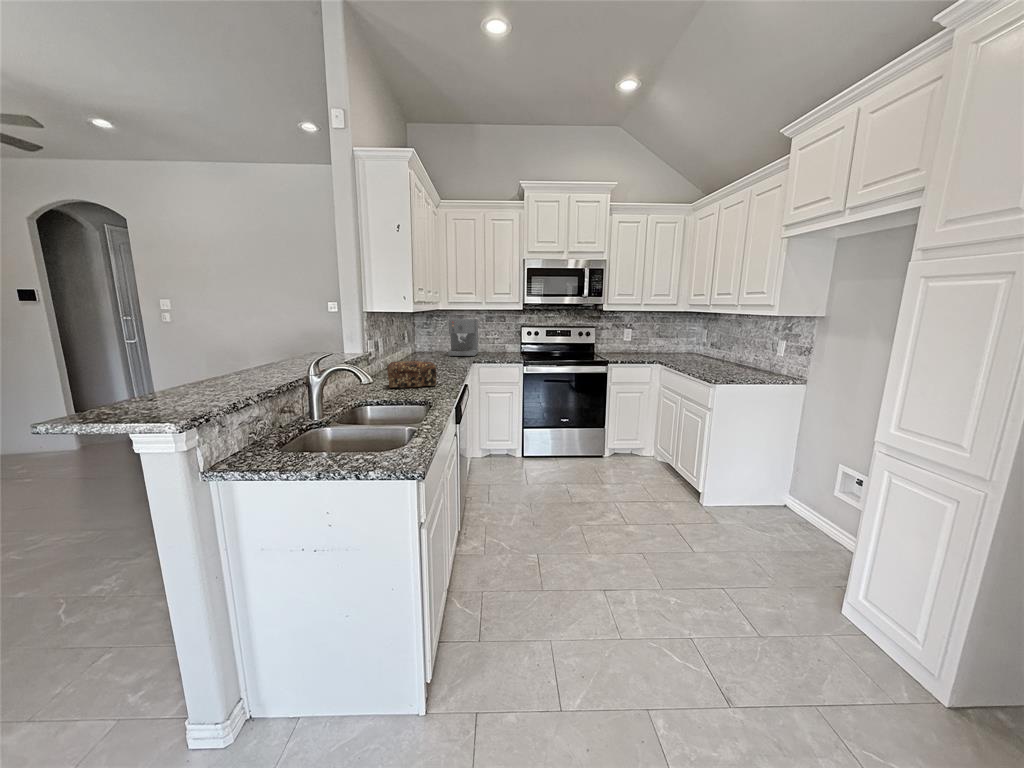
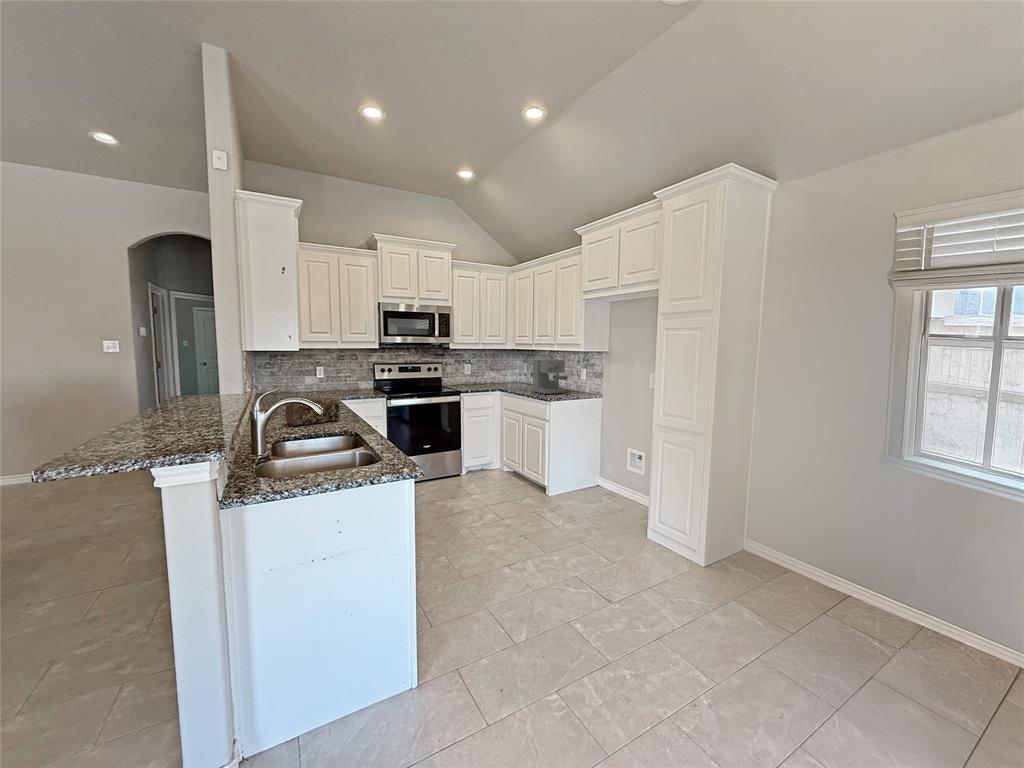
coffee maker: present [448,319,478,356] -> present [533,359,568,394]

